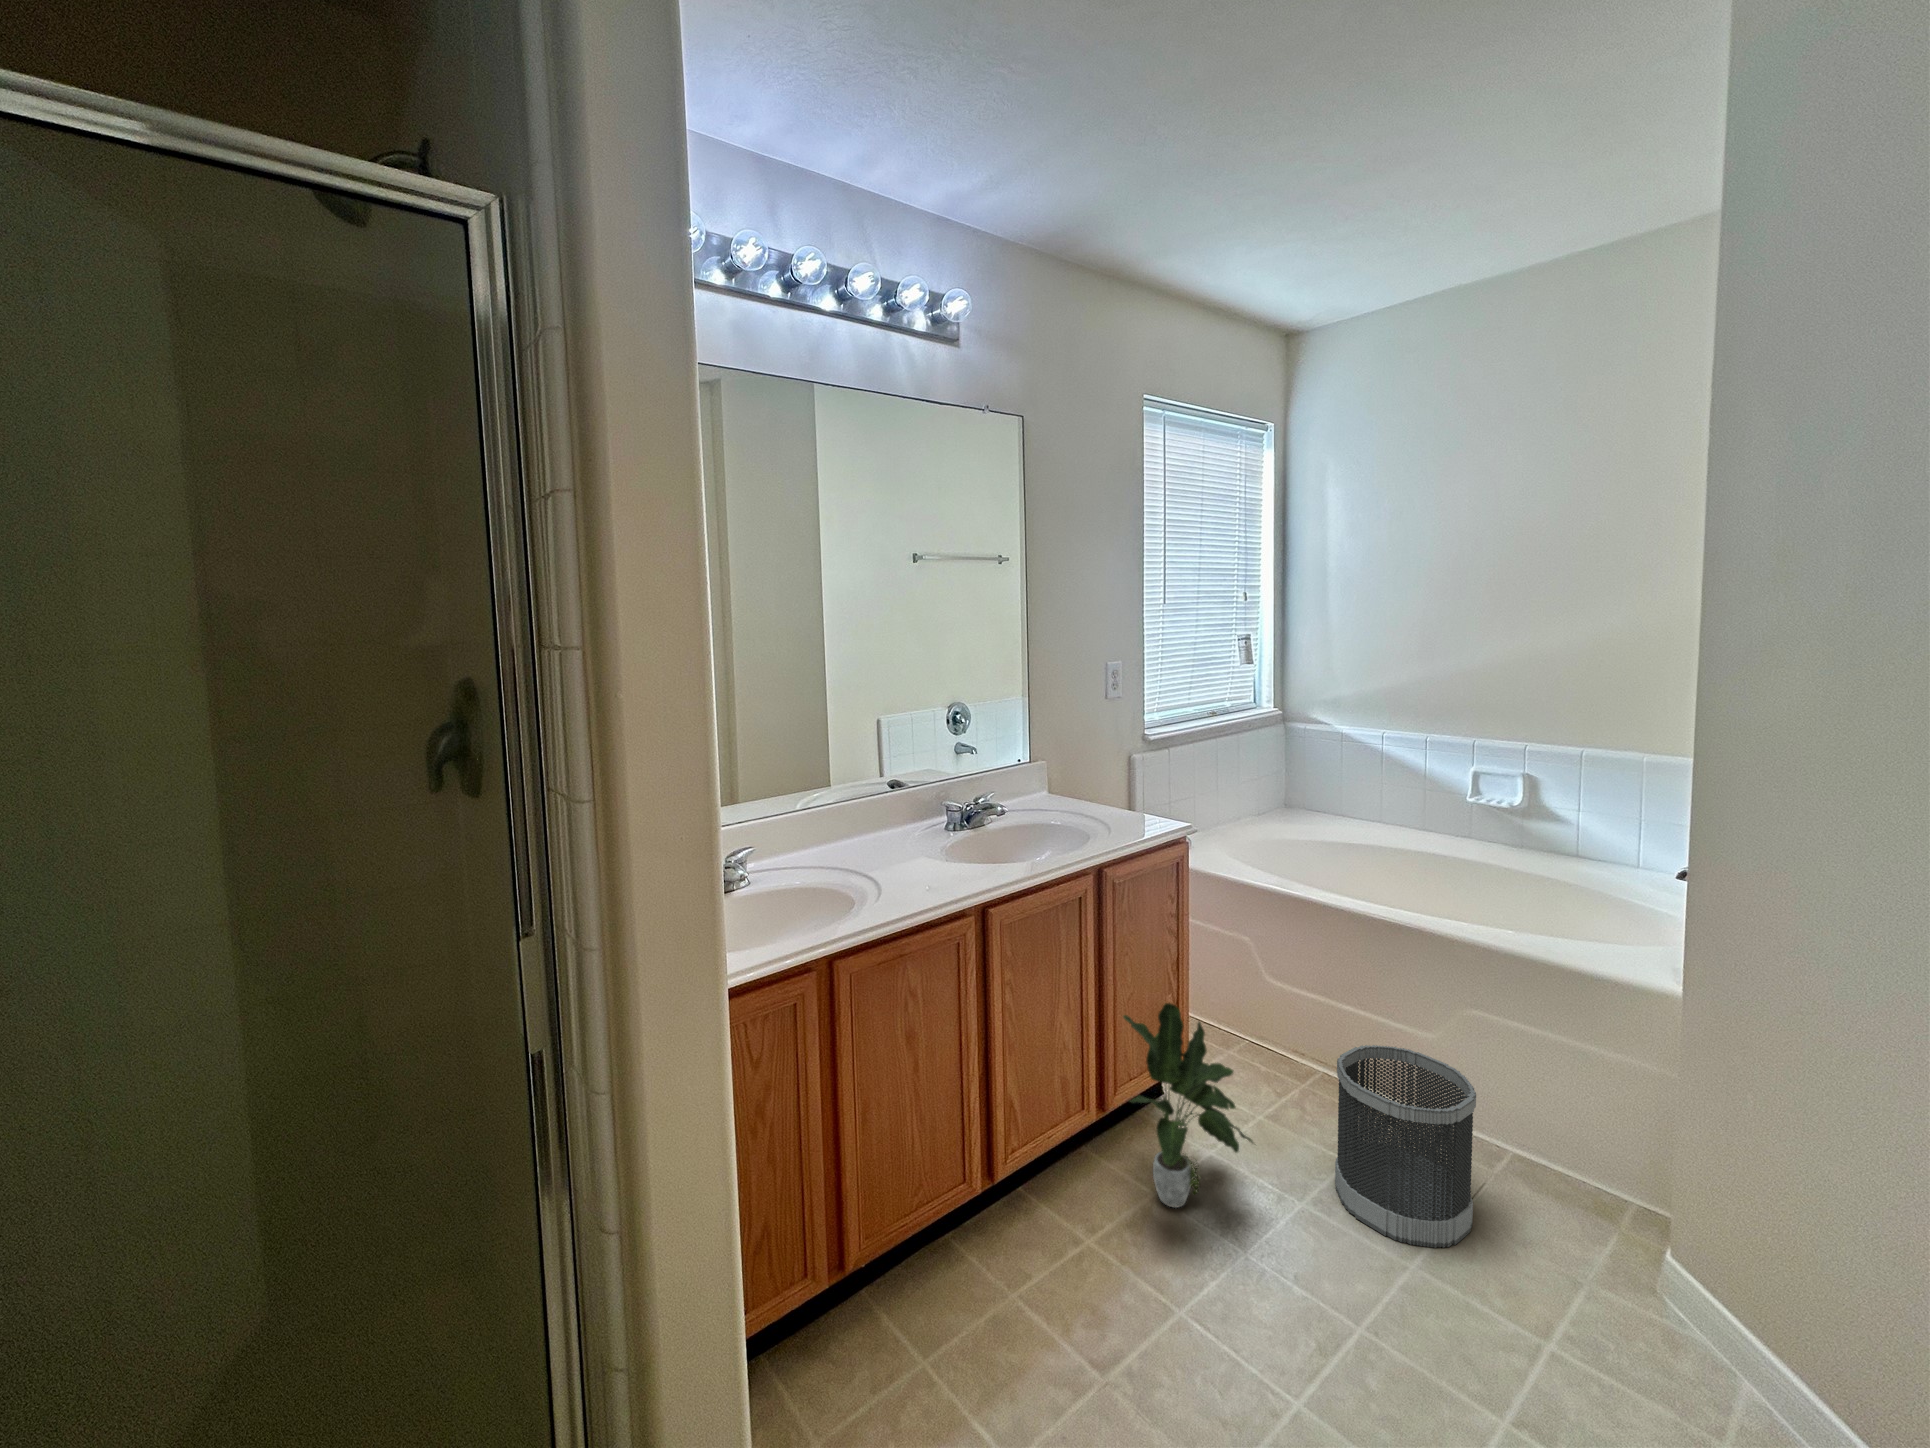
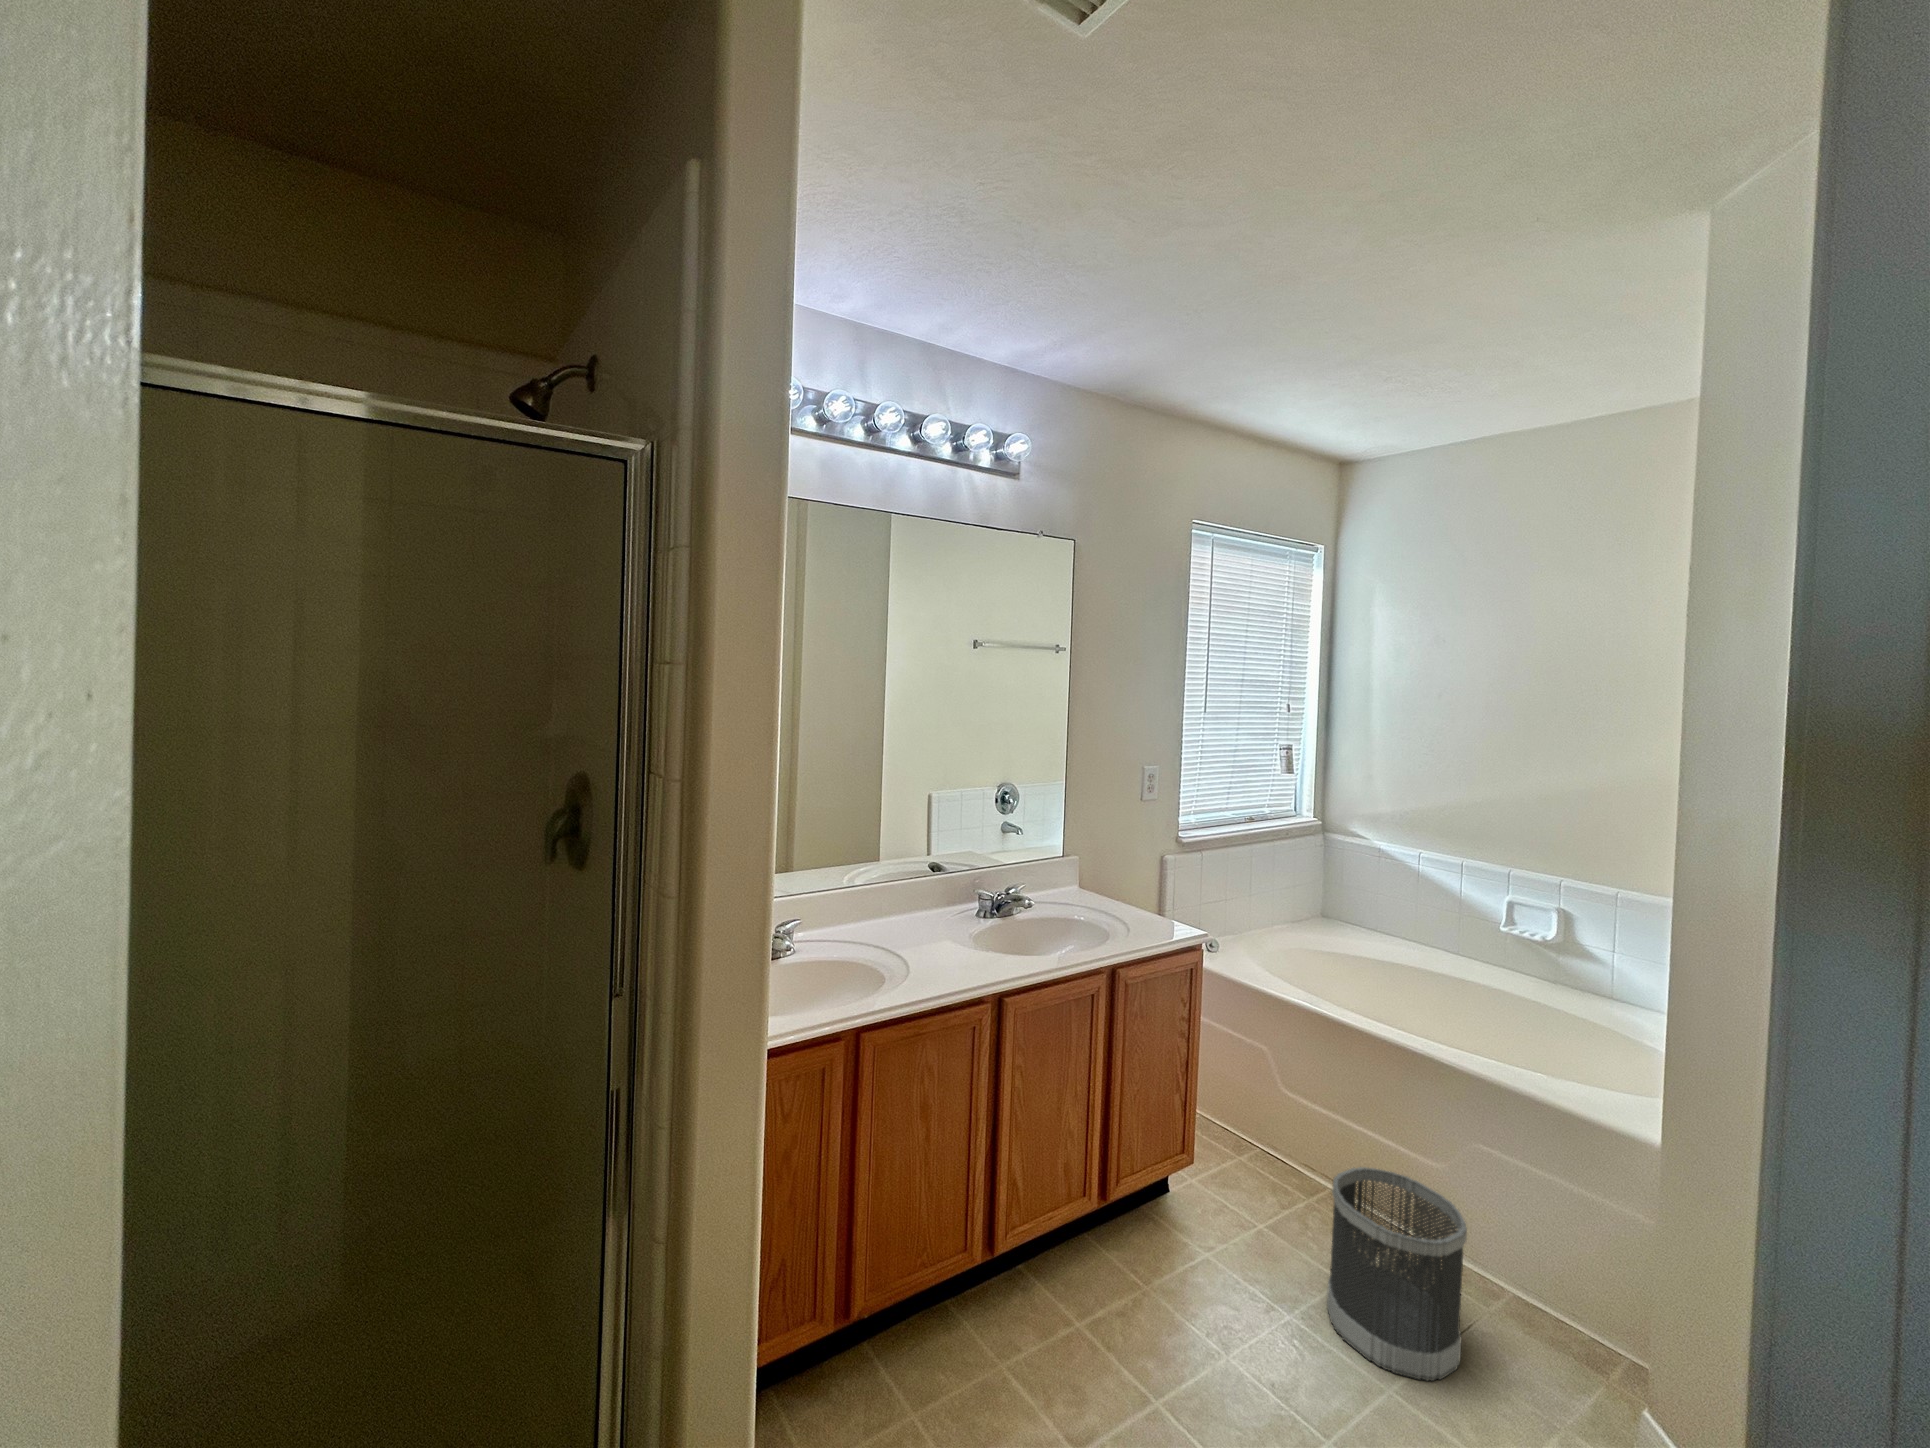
potted plant: present [1123,1003,1253,1208] -> none [1123,1102,1247,1304]

